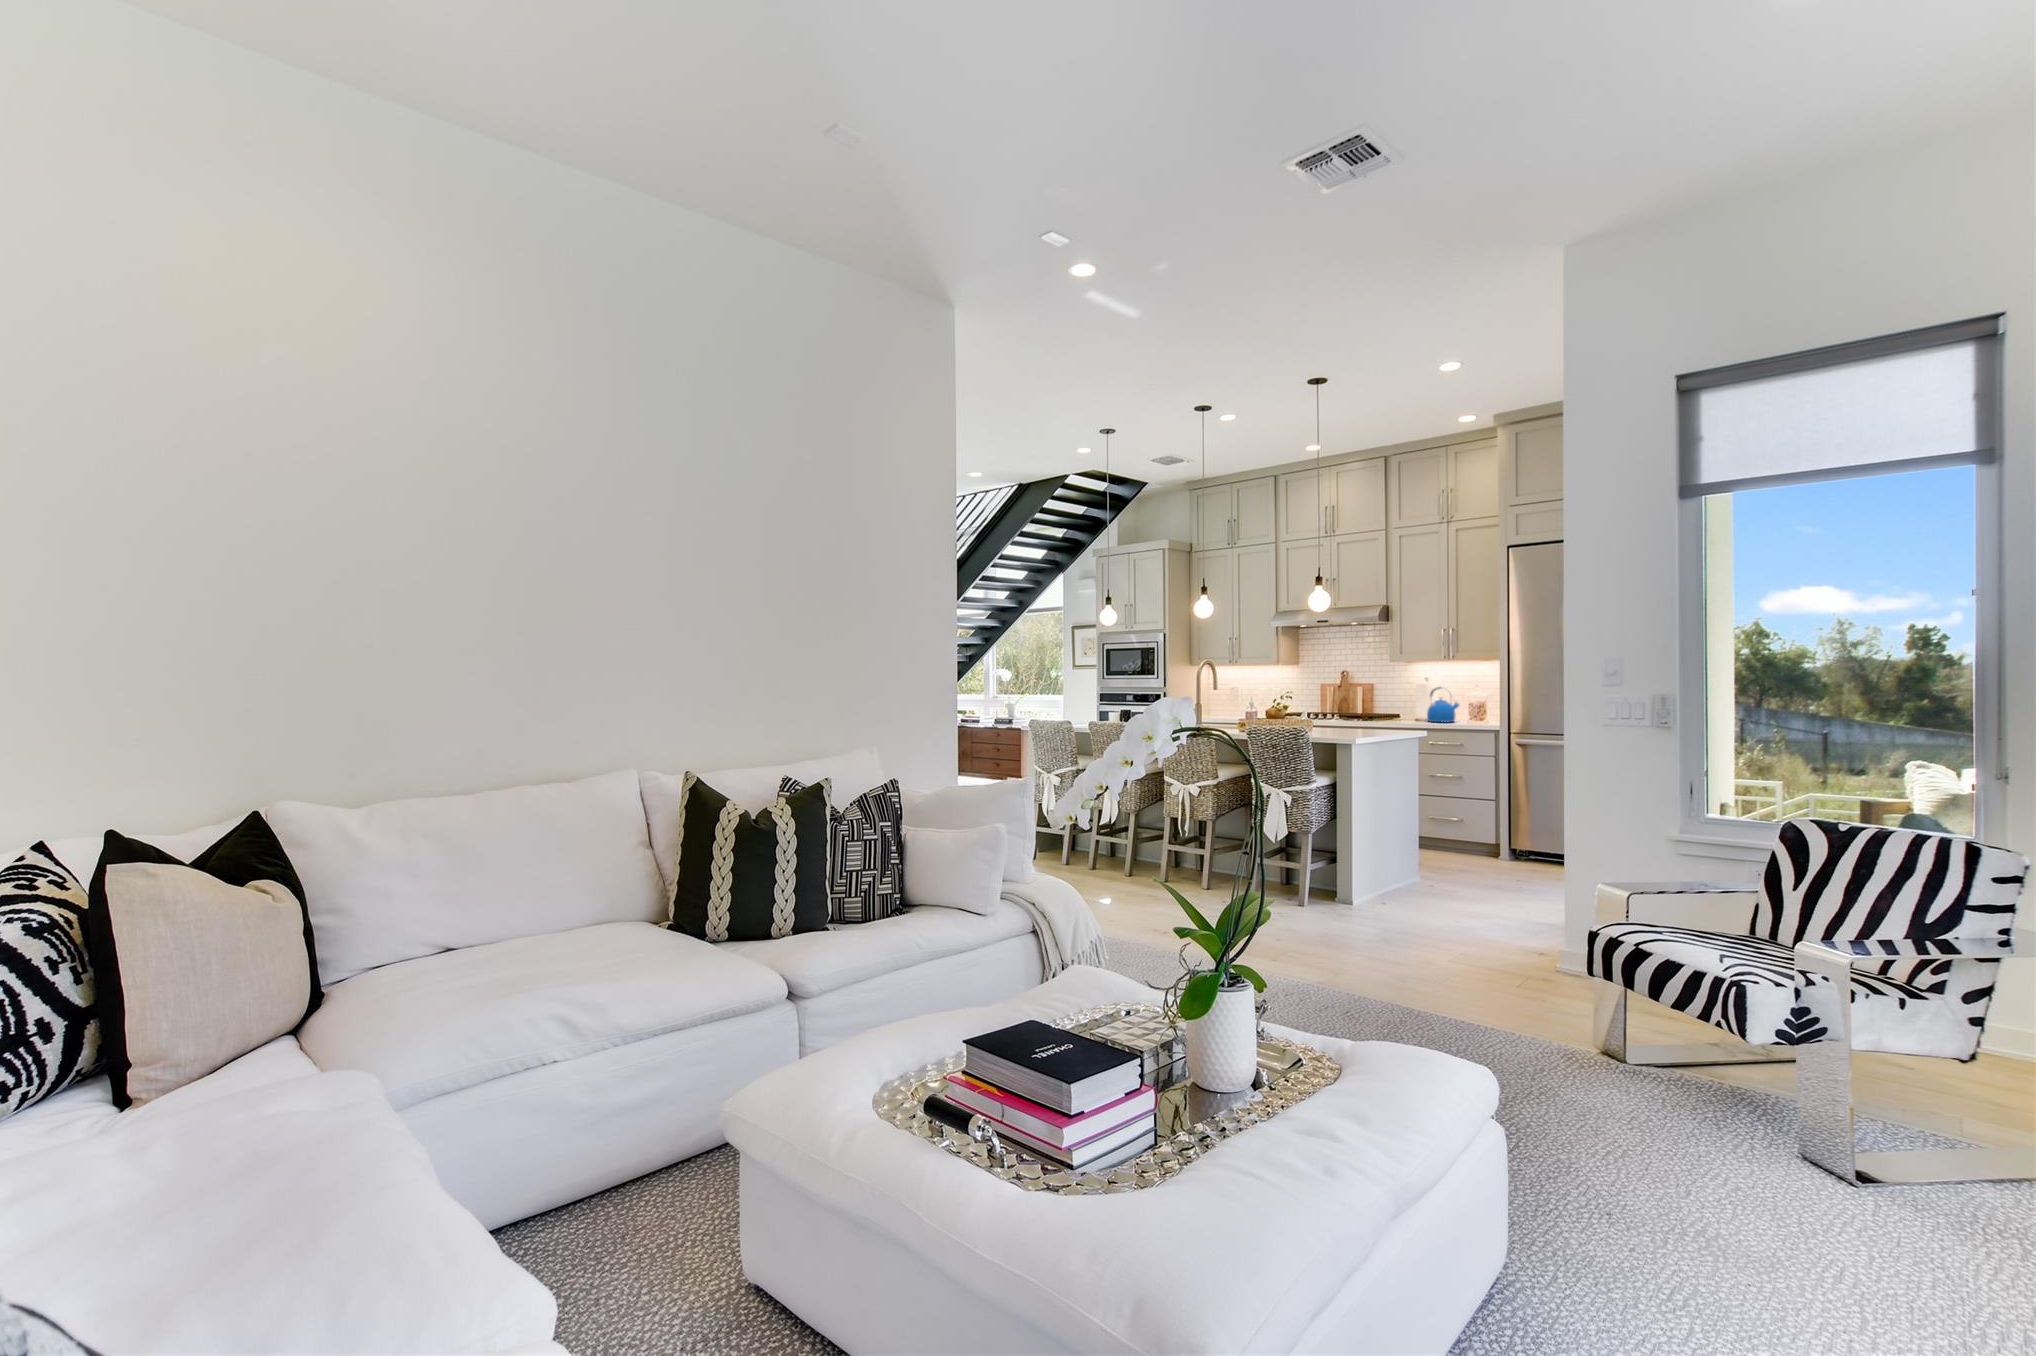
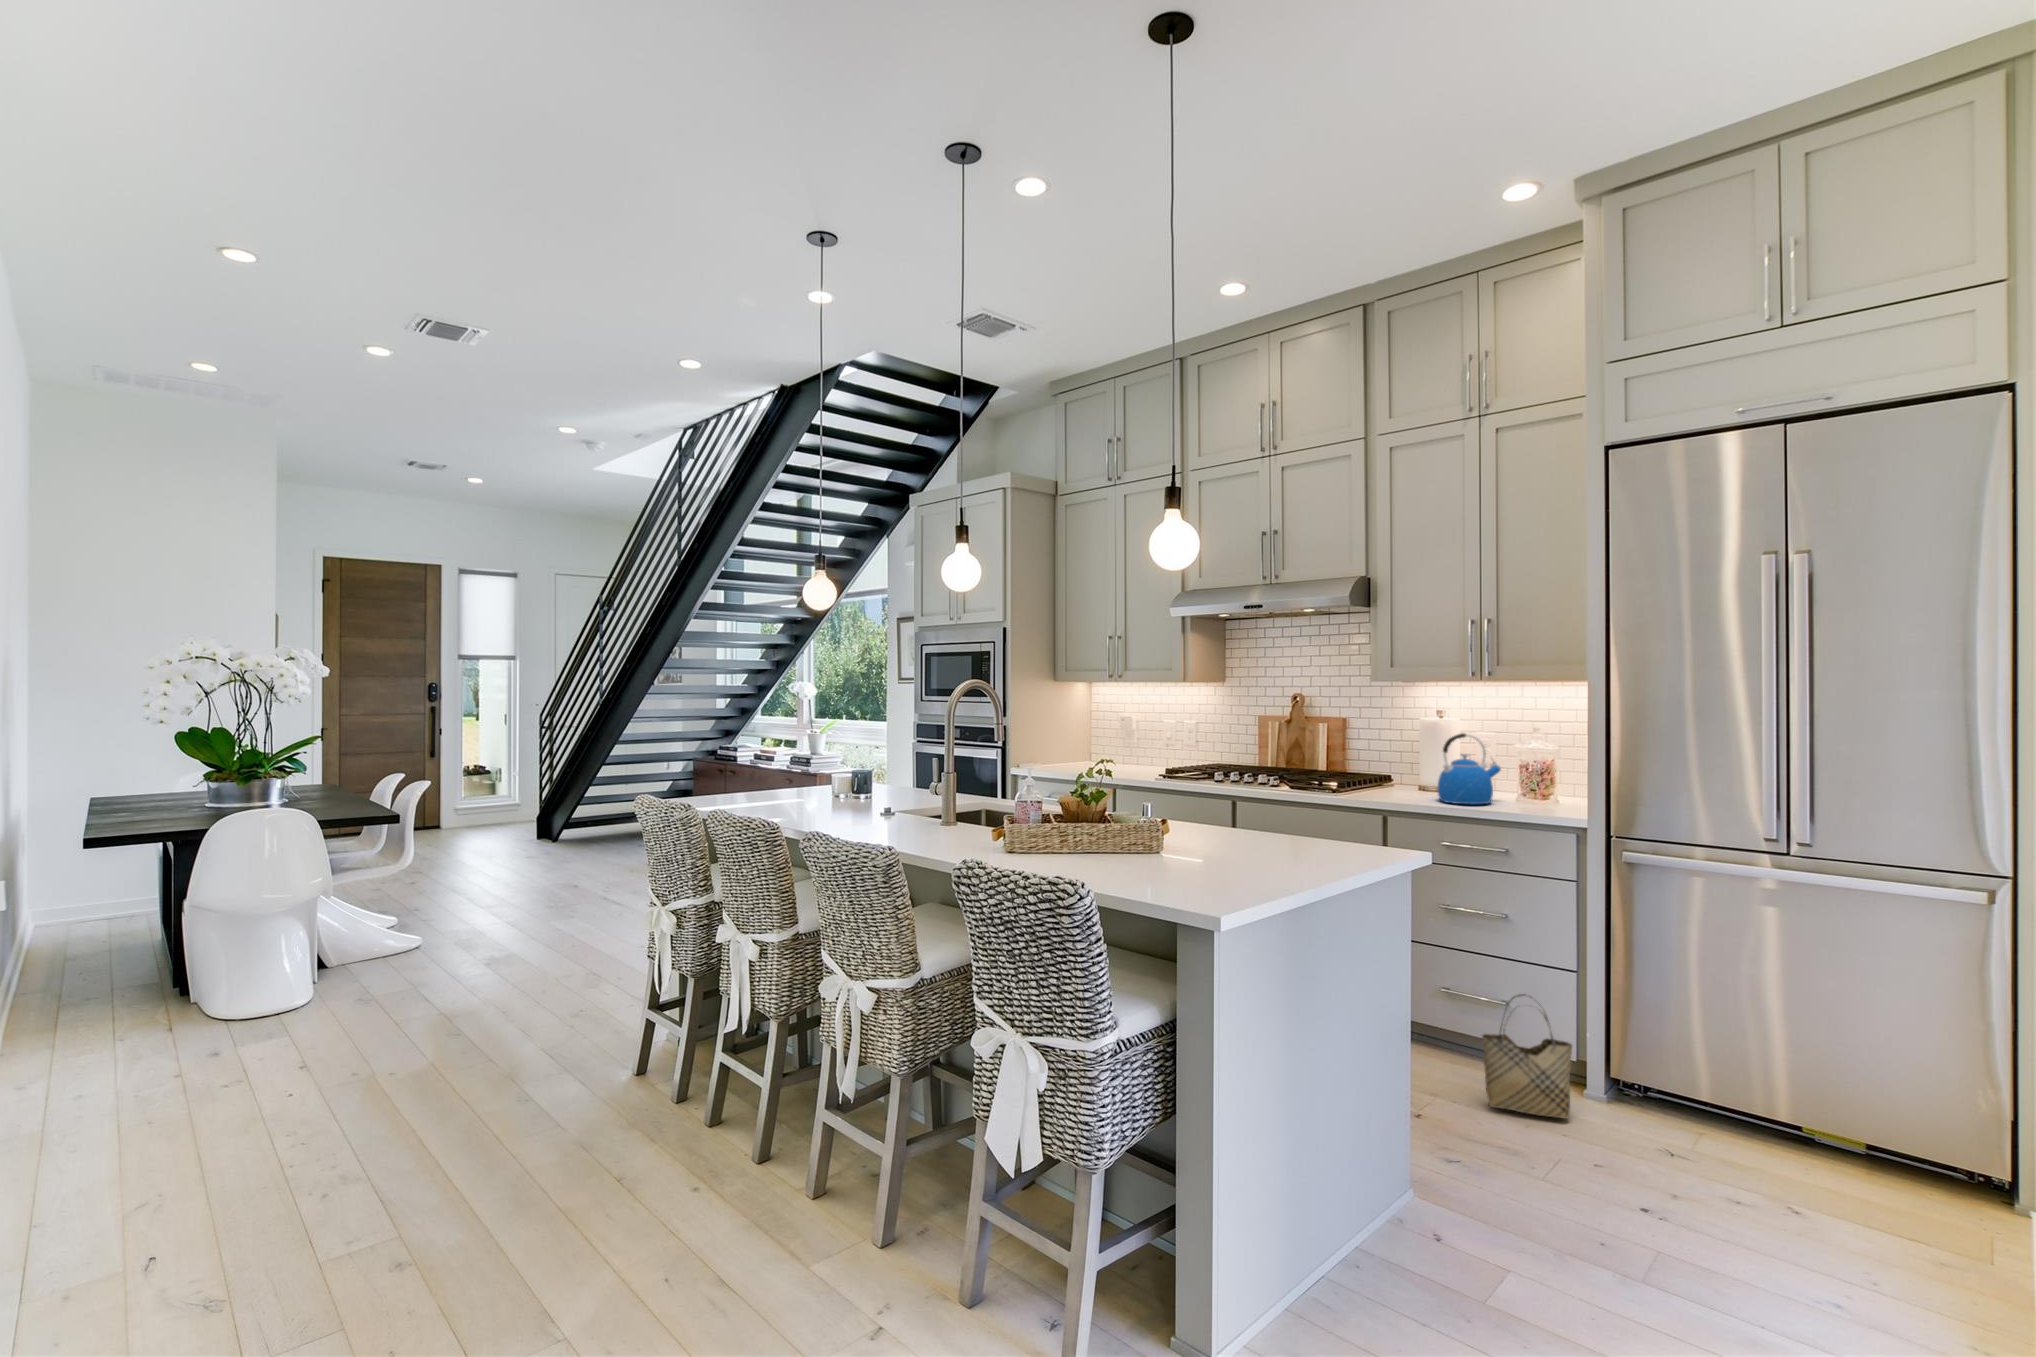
woven basket: none [1451,809,1494,864] -> present [1482,994,1572,1119]

